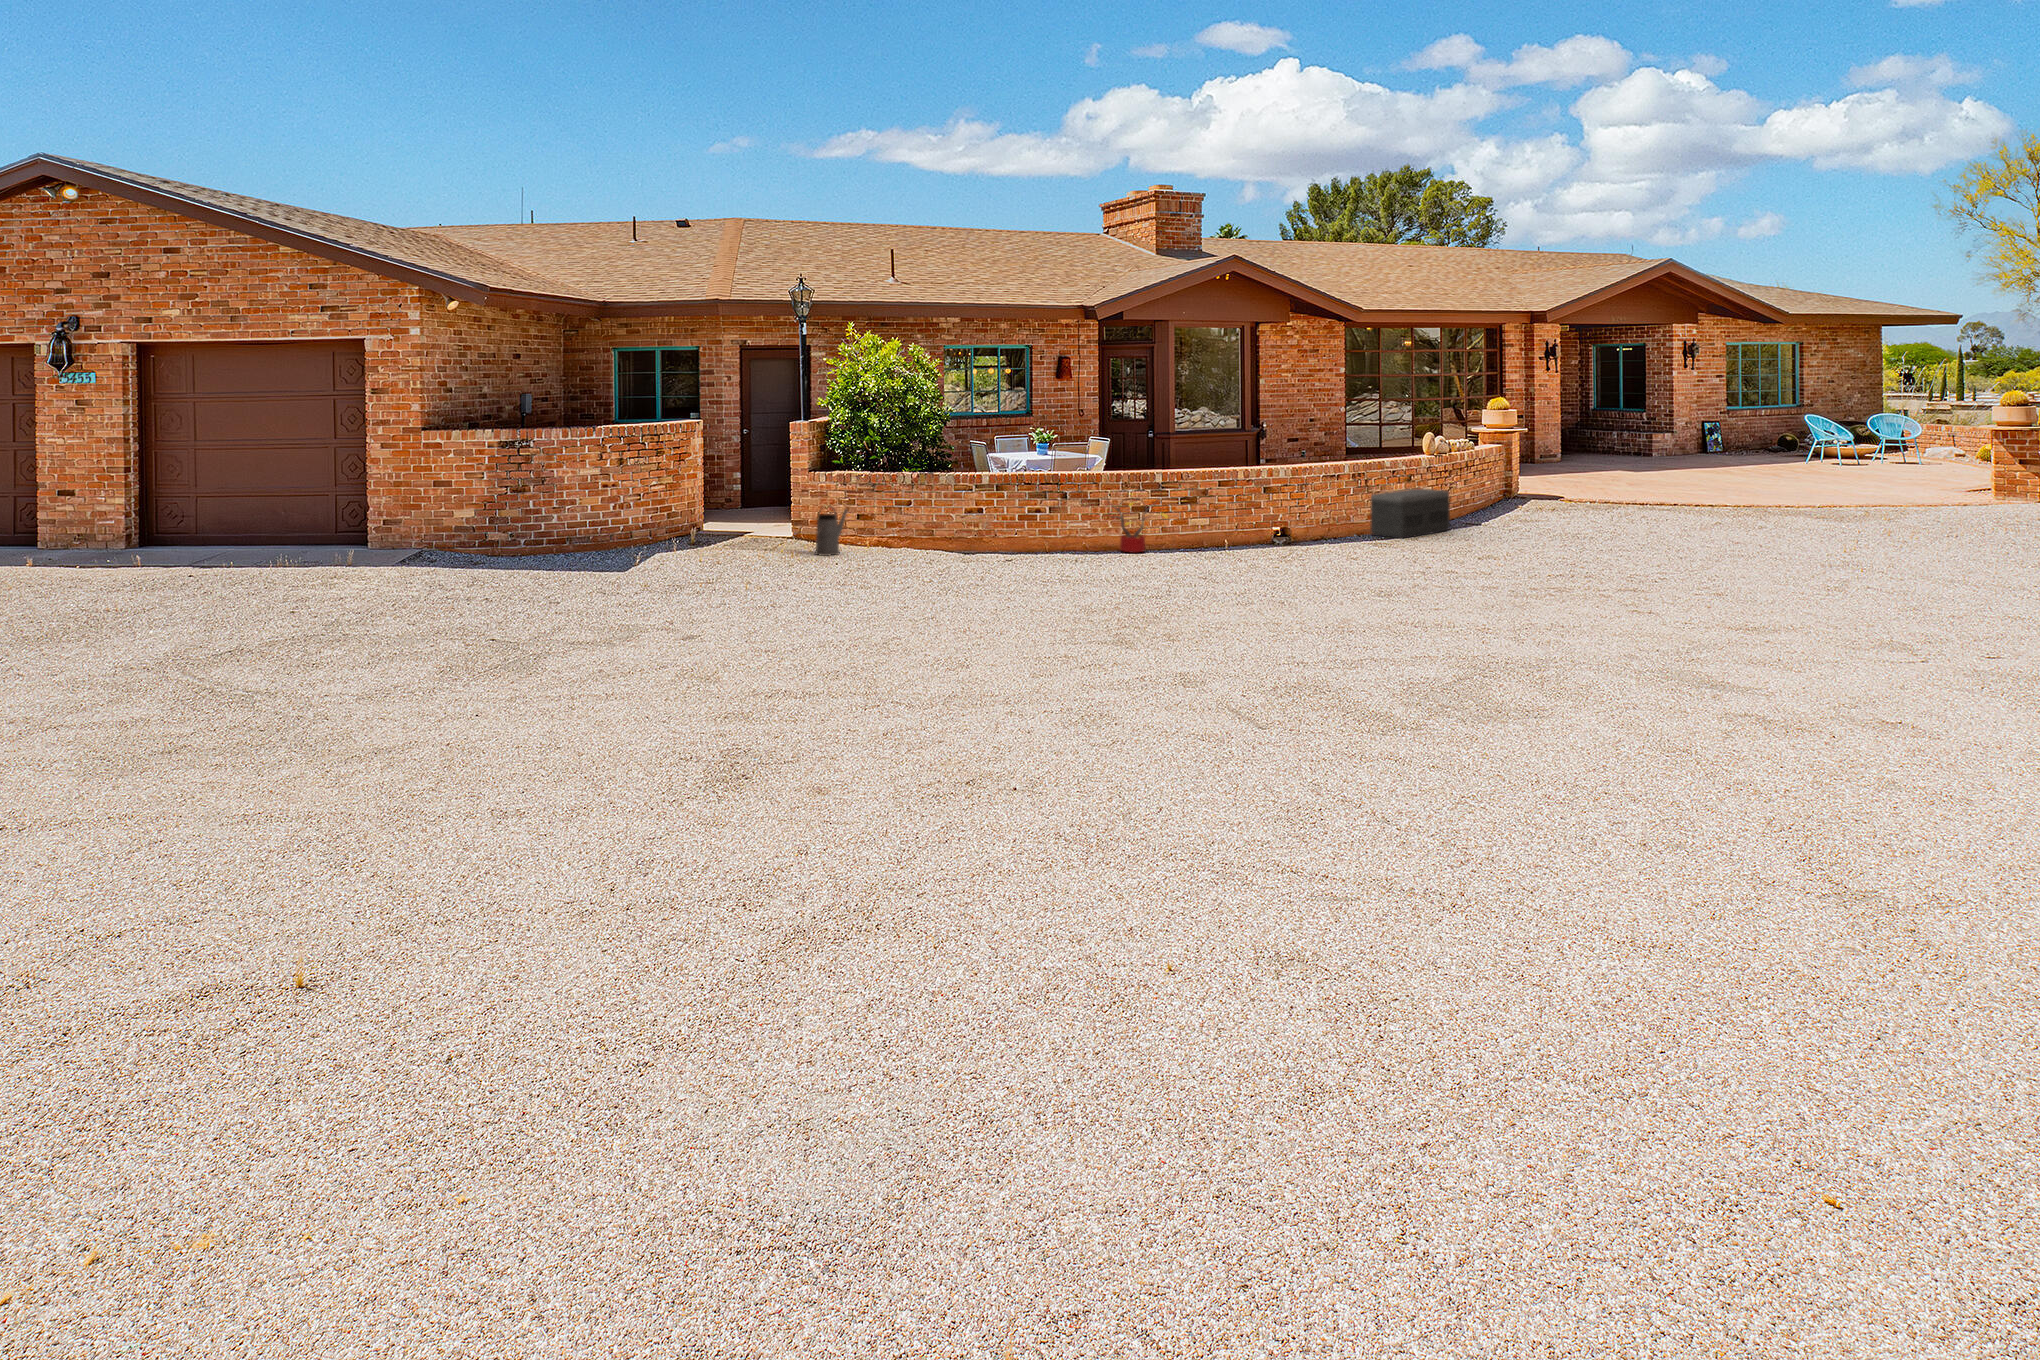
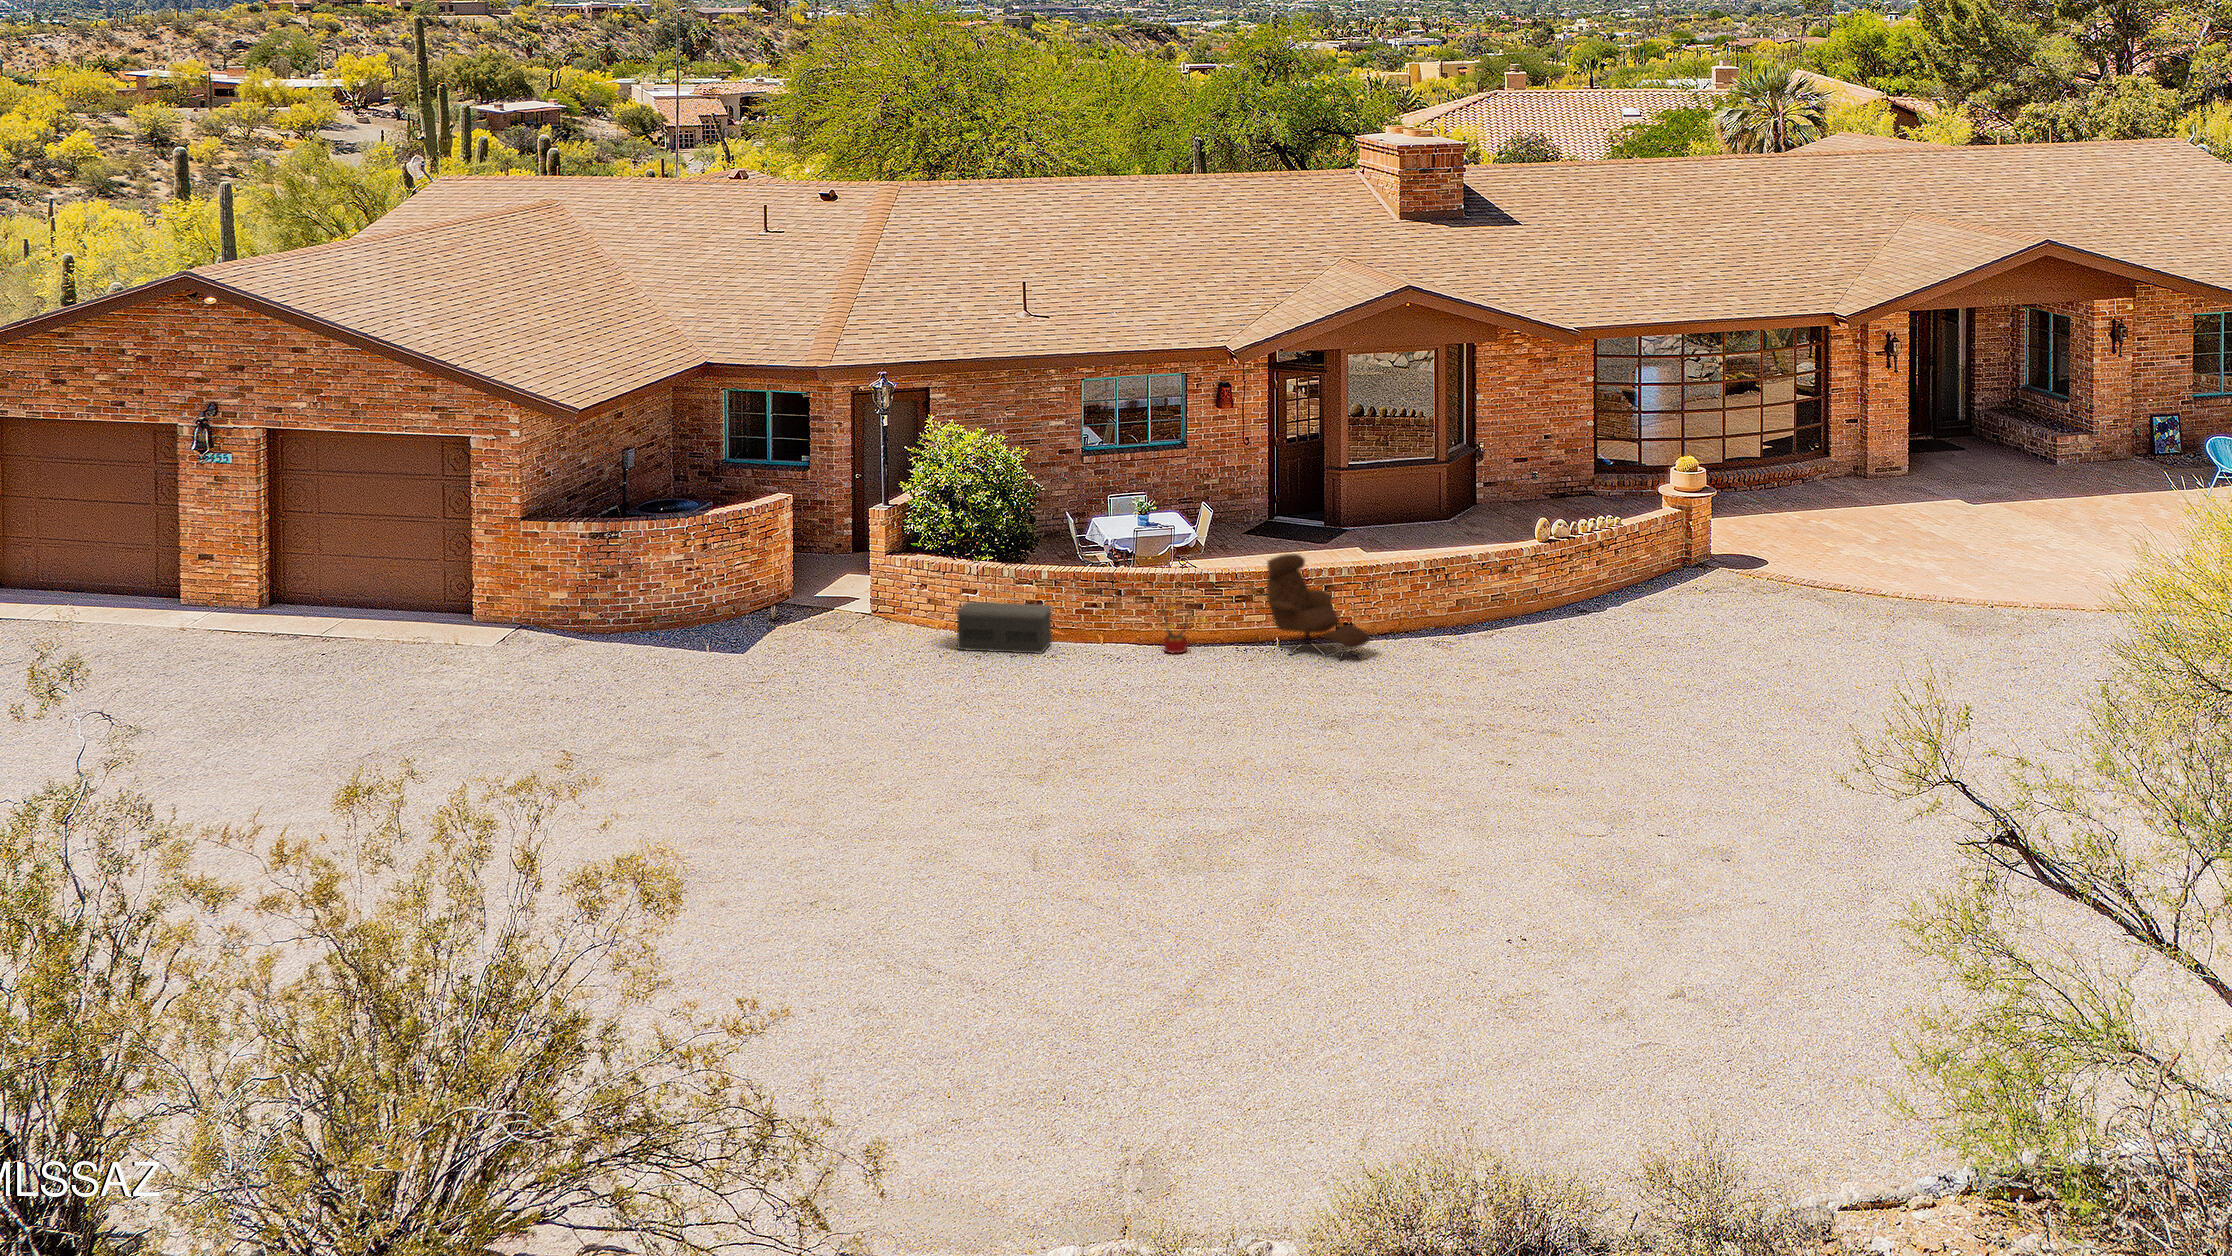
lounge chair: none [1223,450,1337,554] -> present [1267,554,1369,660]
storage bench: present [1371,488,1450,538] -> present [956,602,1052,654]
watering can: present [815,509,847,556] -> none [880,598,917,646]

